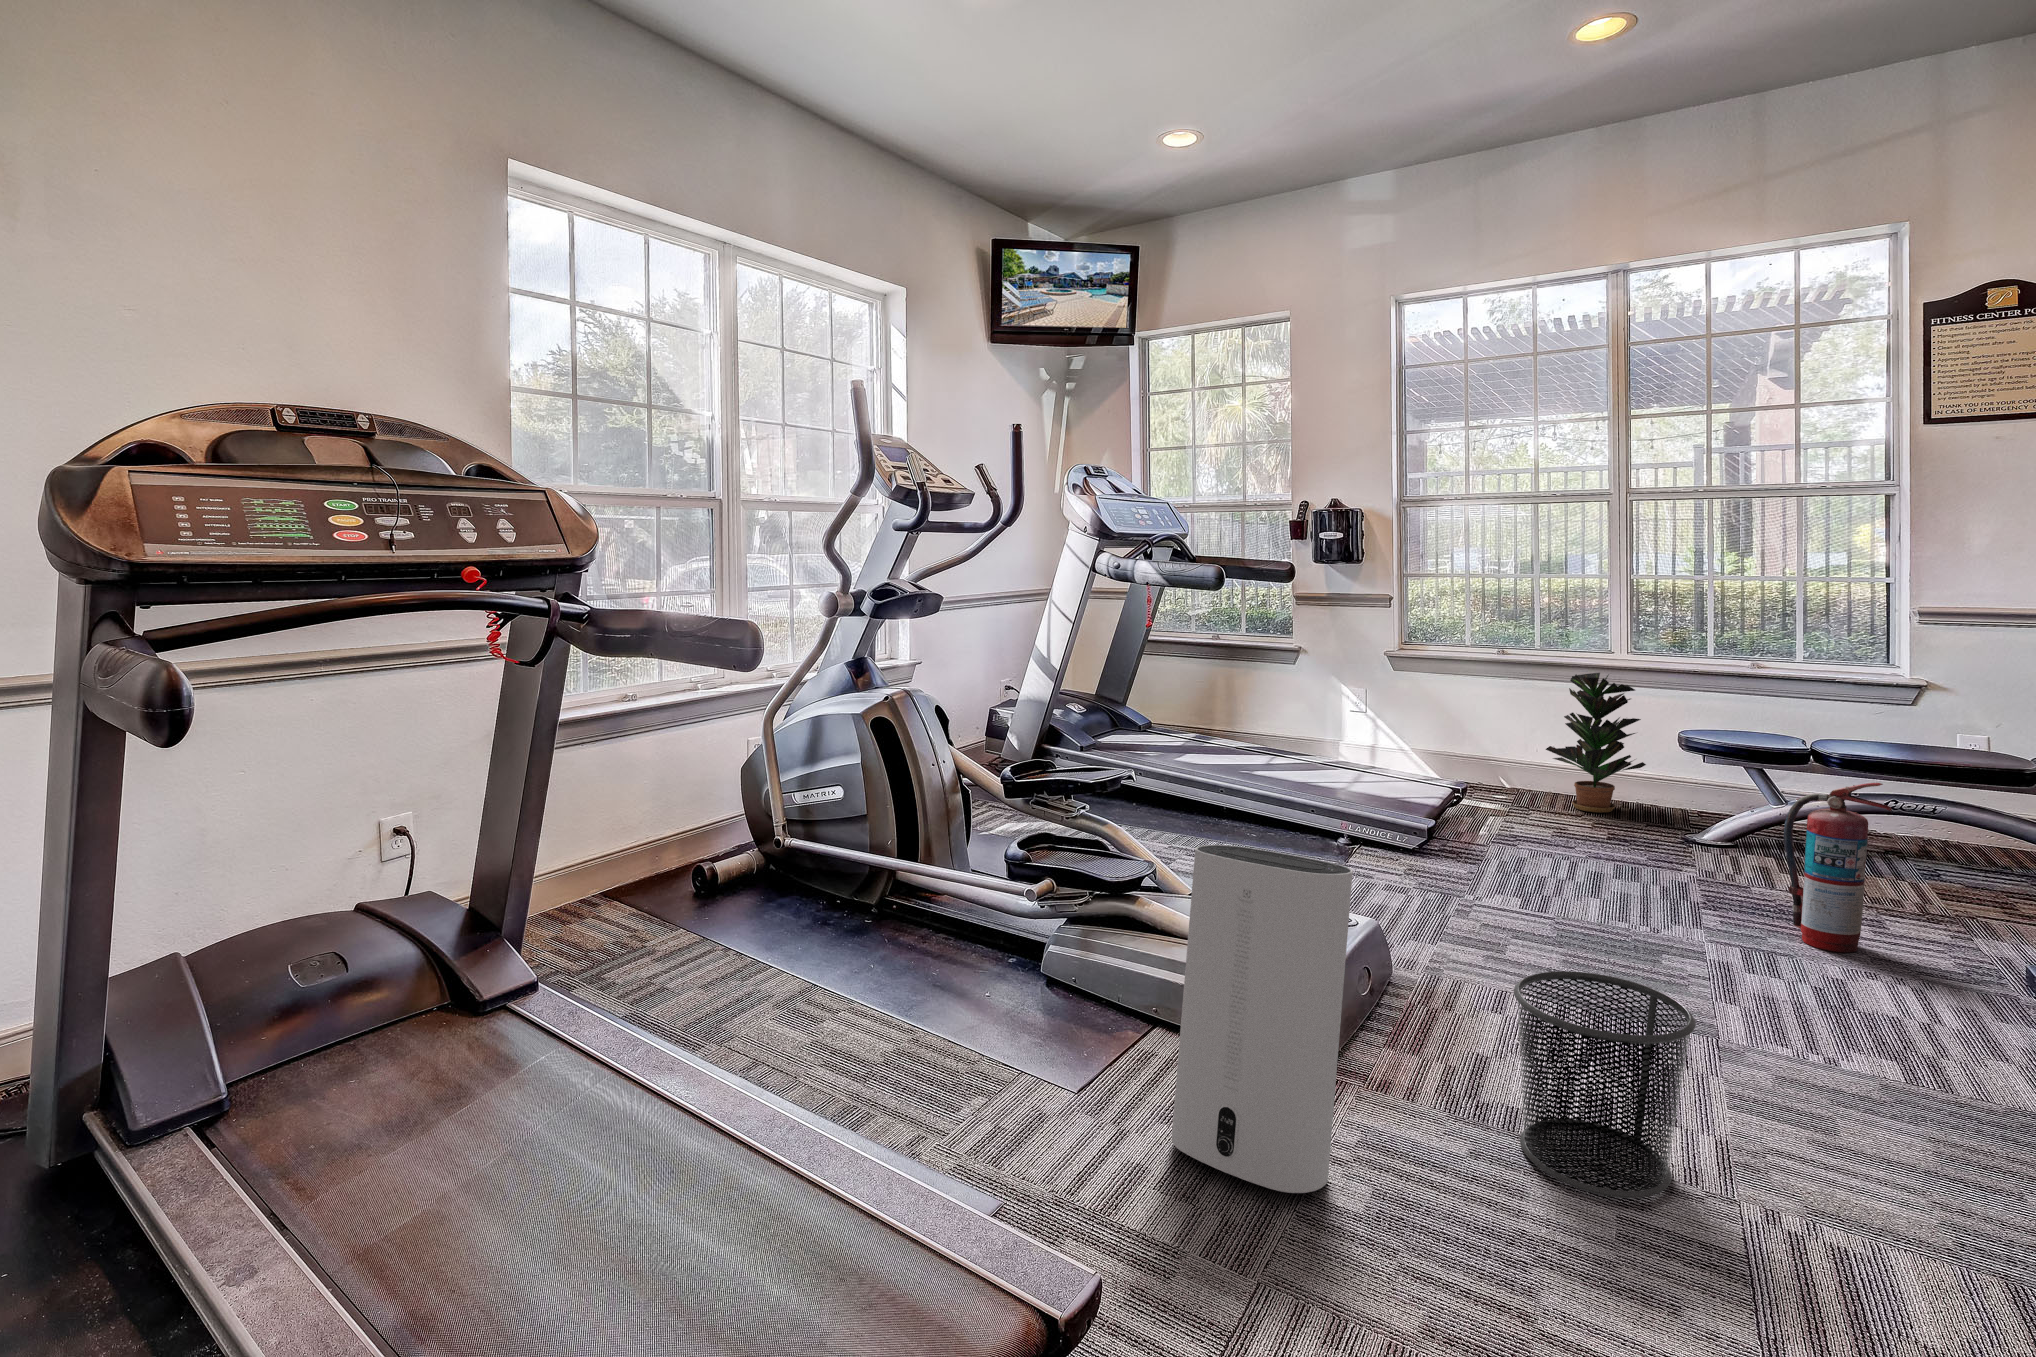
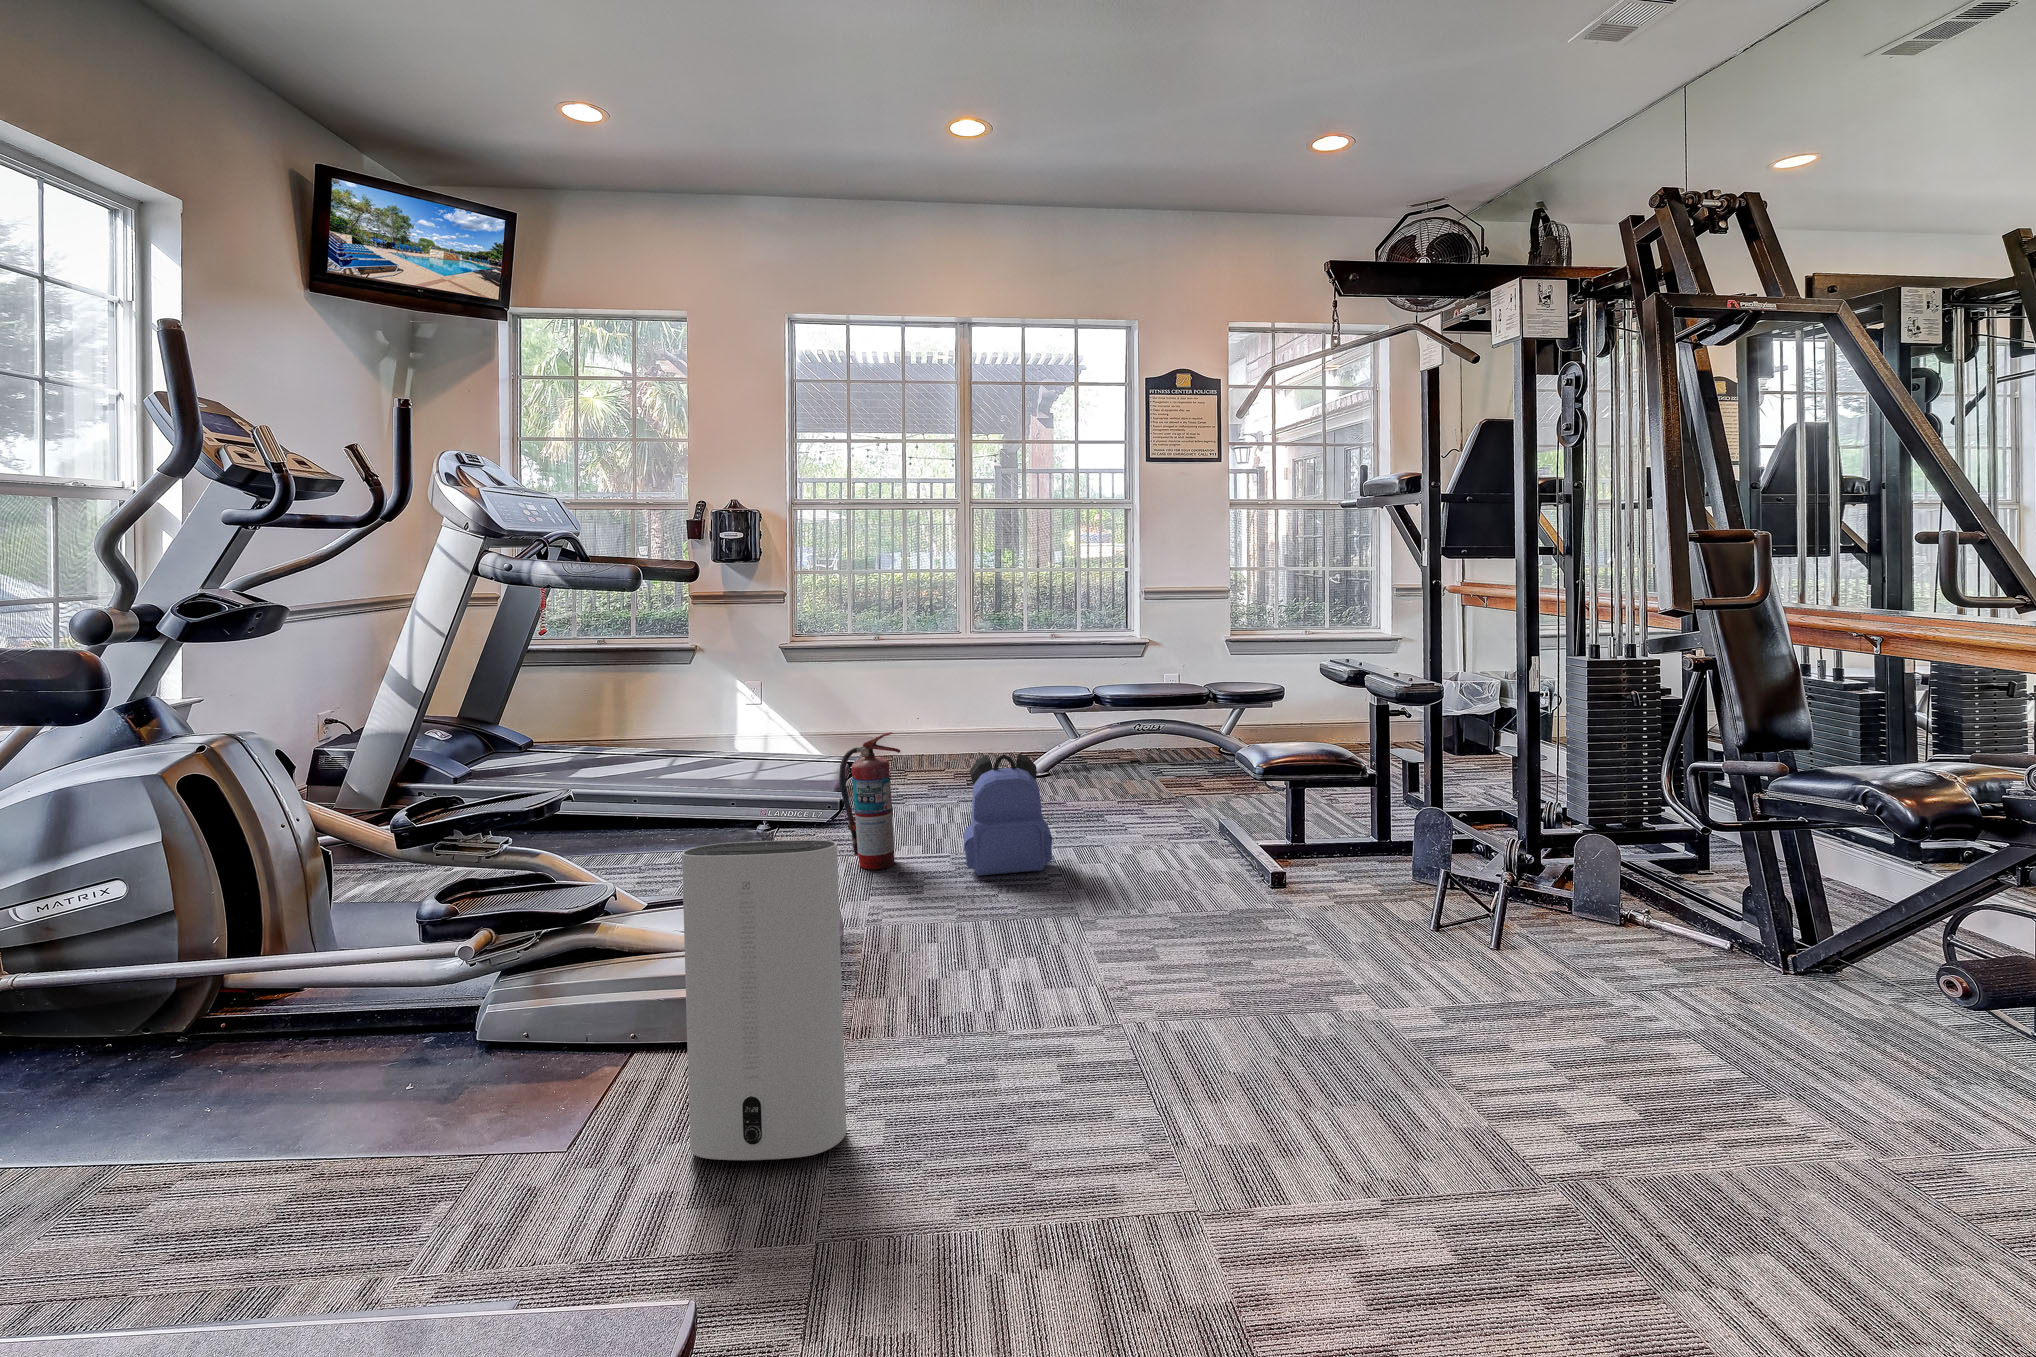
potted plant: present [1546,673,1646,812] -> none [910,649,984,765]
fire extinguisher: present [1784,783,1892,952] -> present [839,732,900,870]
backpack: none [1570,808,1700,966] -> present [964,754,1052,876]
waste bin: present [1514,971,1696,1198] -> none [963,886,1088,1058]

